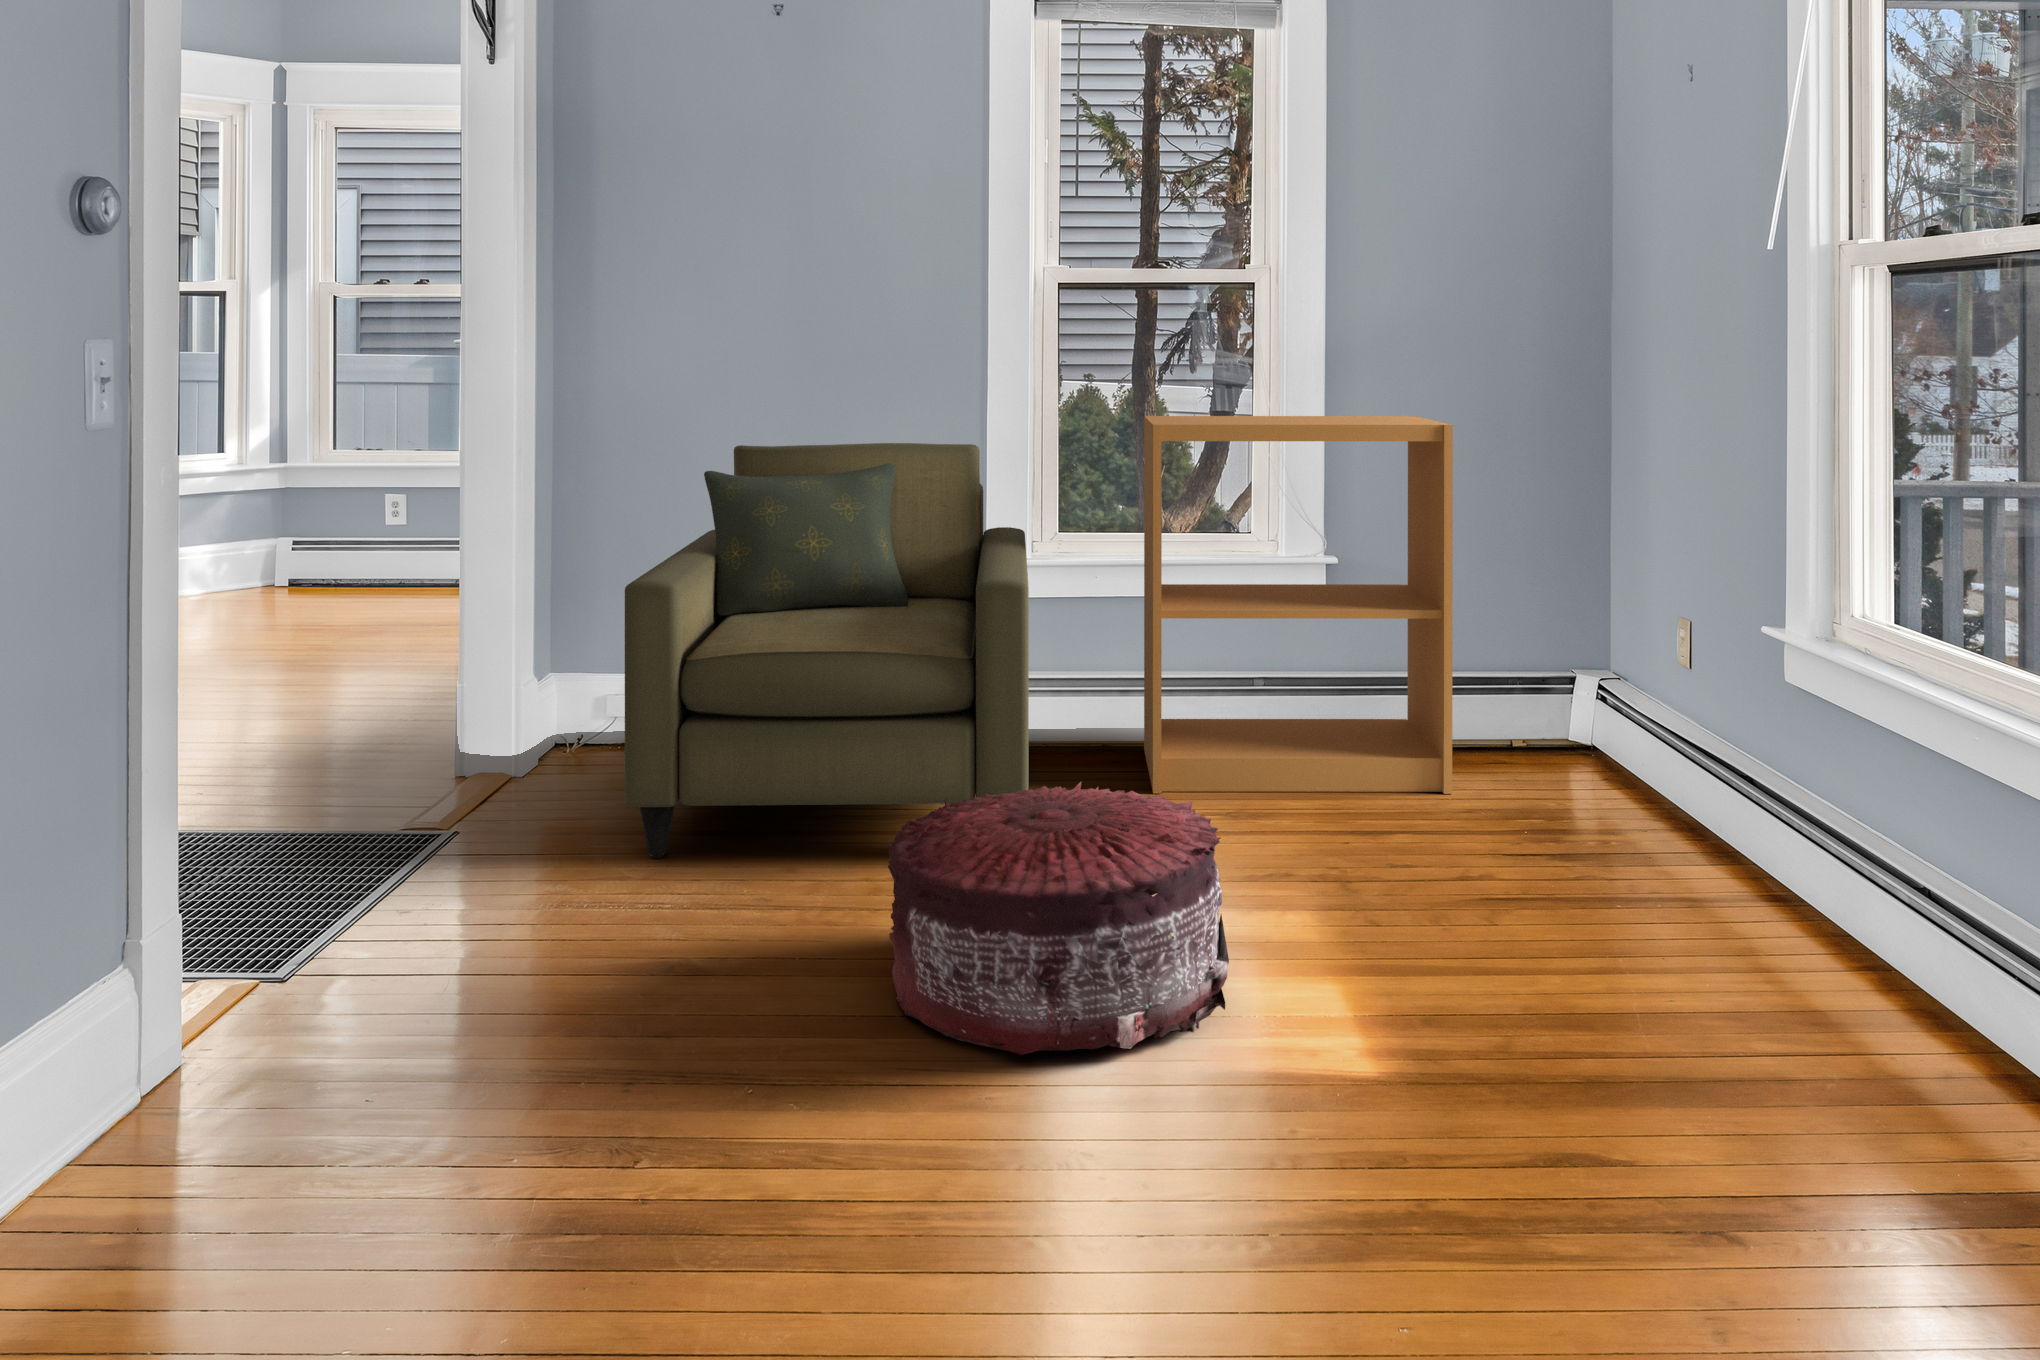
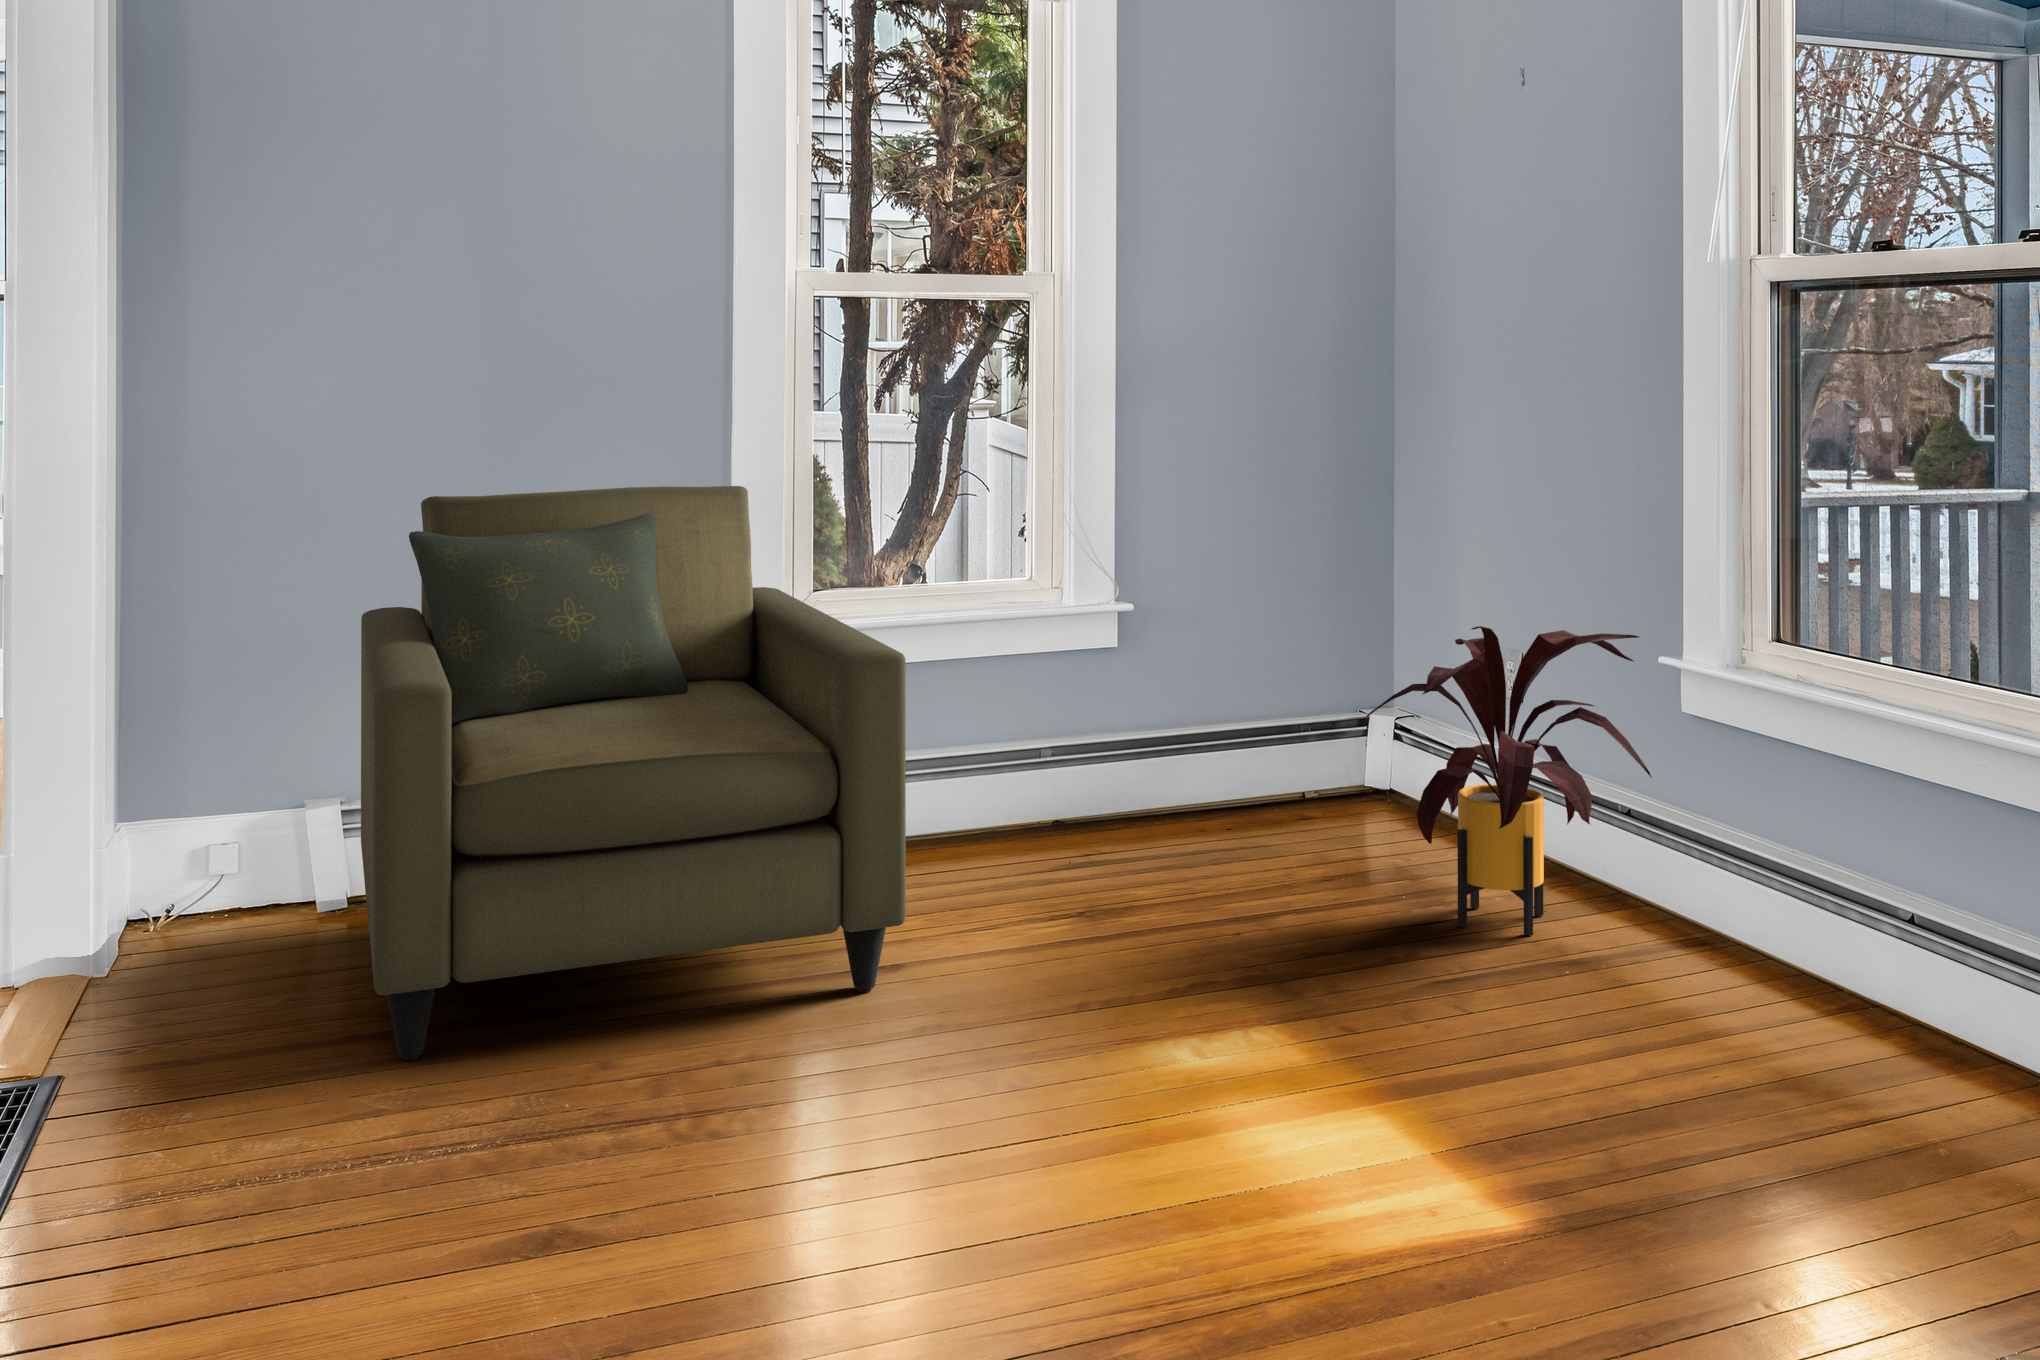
bookshelf: present [1144,416,1453,794] -> none [923,440,1295,895]
house plant: none [1477,593,1753,884] -> present [1366,626,1652,936]
pouf: present [888,782,1229,1055] -> none [862,889,1296,1234]

